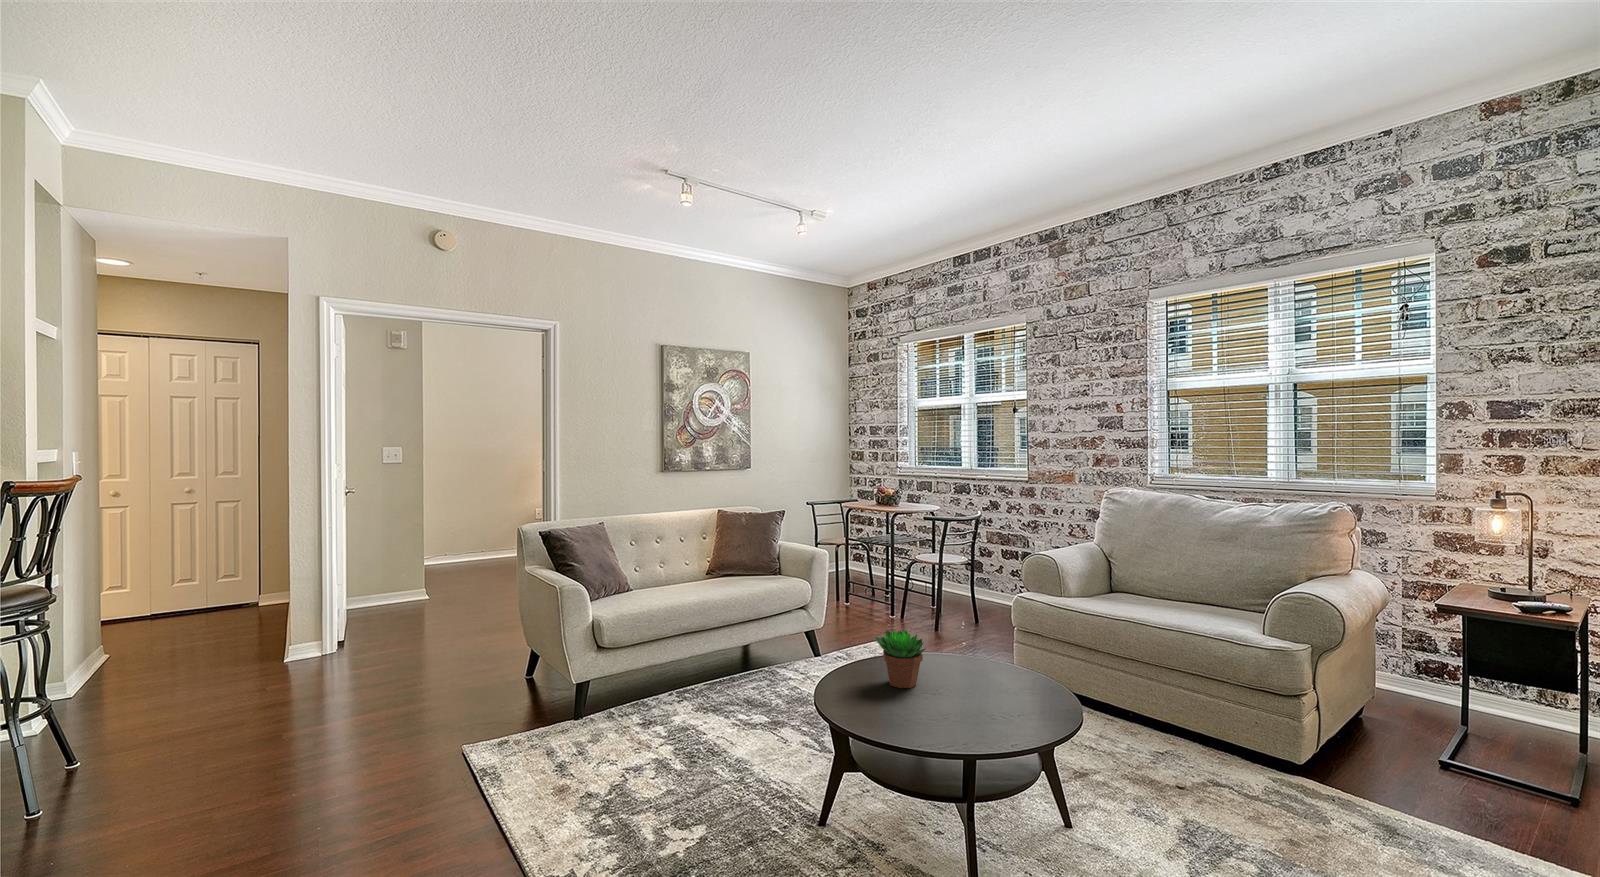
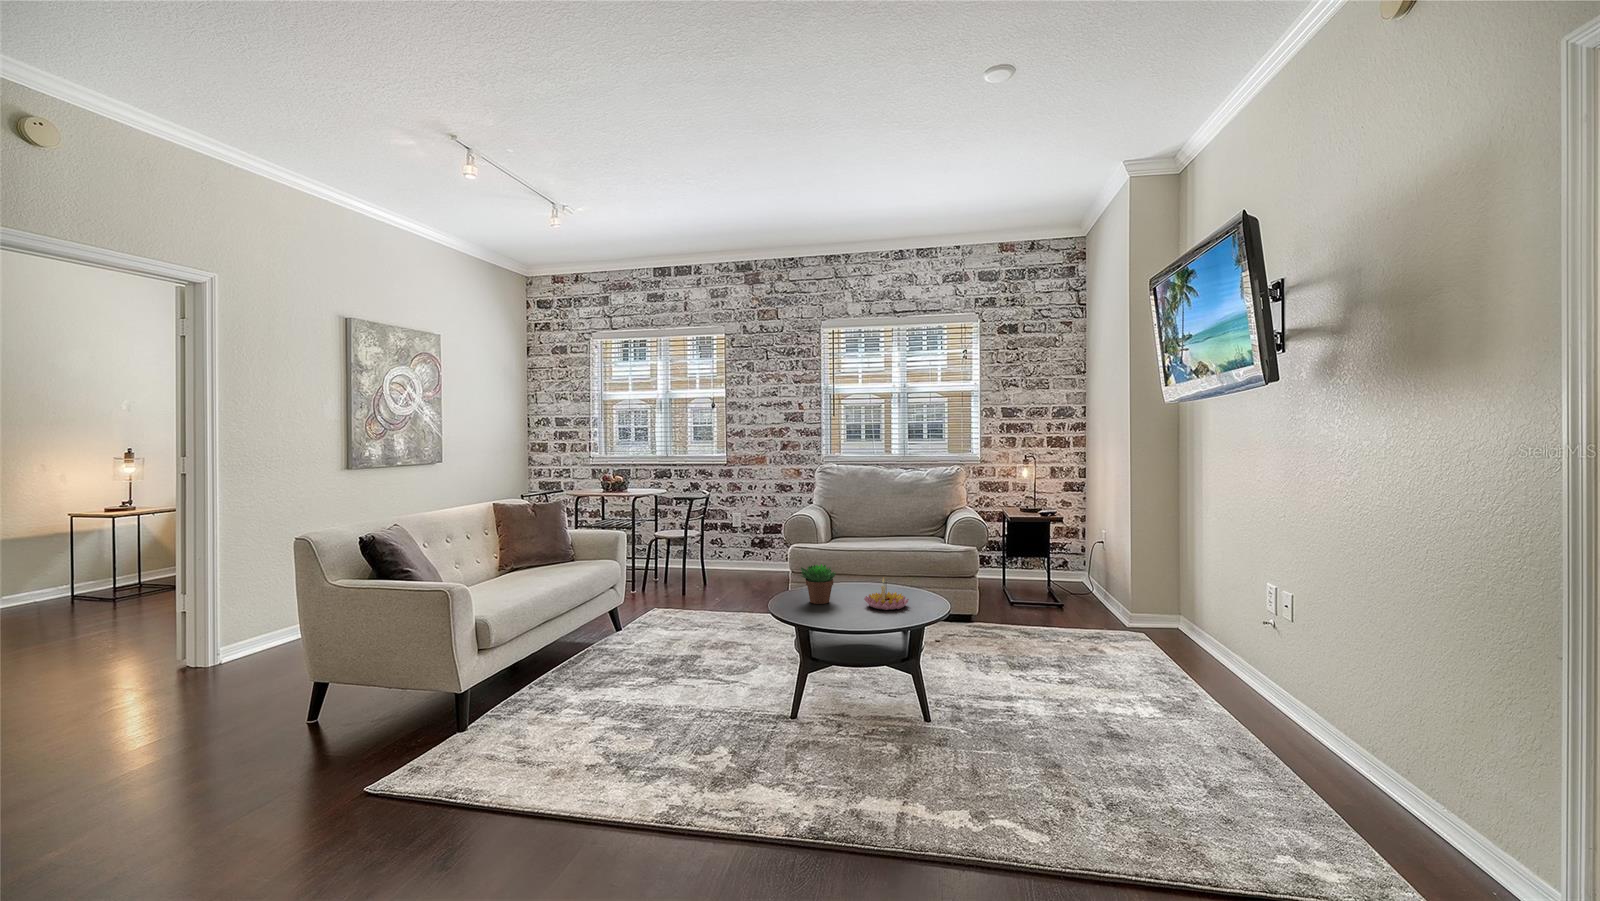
candle holder: none [935,669,1005,726] -> present [864,578,909,610]

